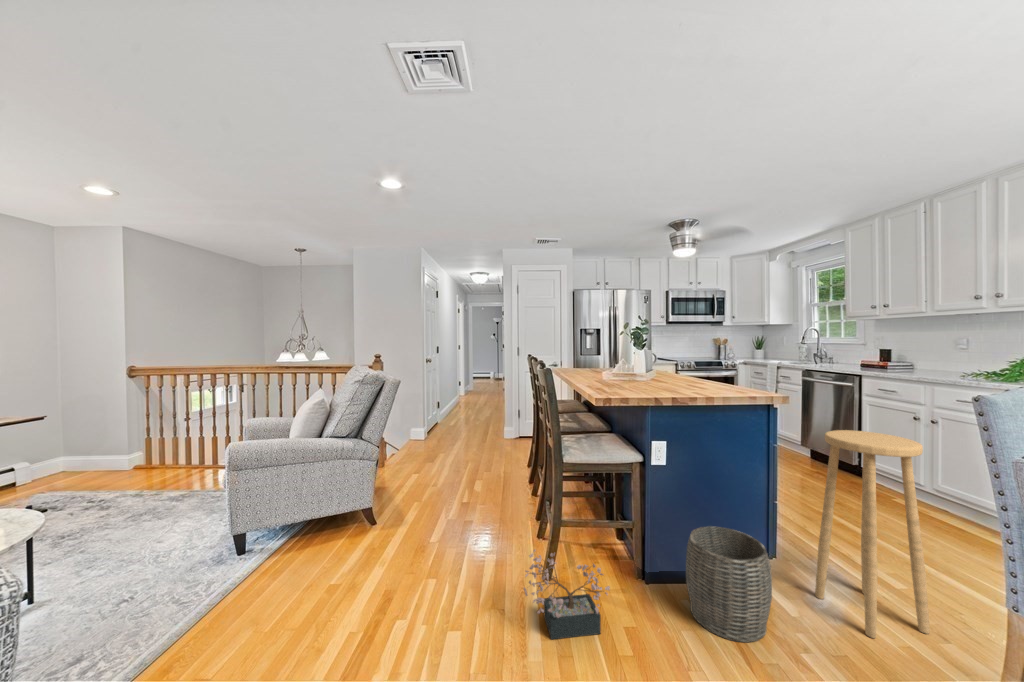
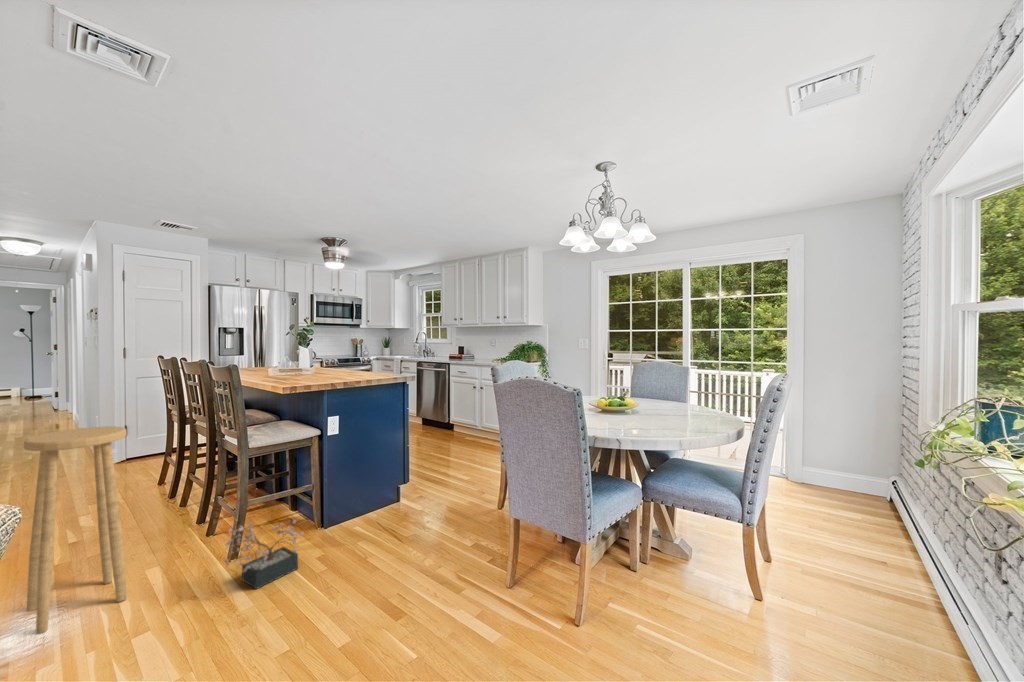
stool: present [815,430,930,638] -> present [24,426,127,633]
woven basket: present [686,526,772,642] -> none [356,468,410,536]

